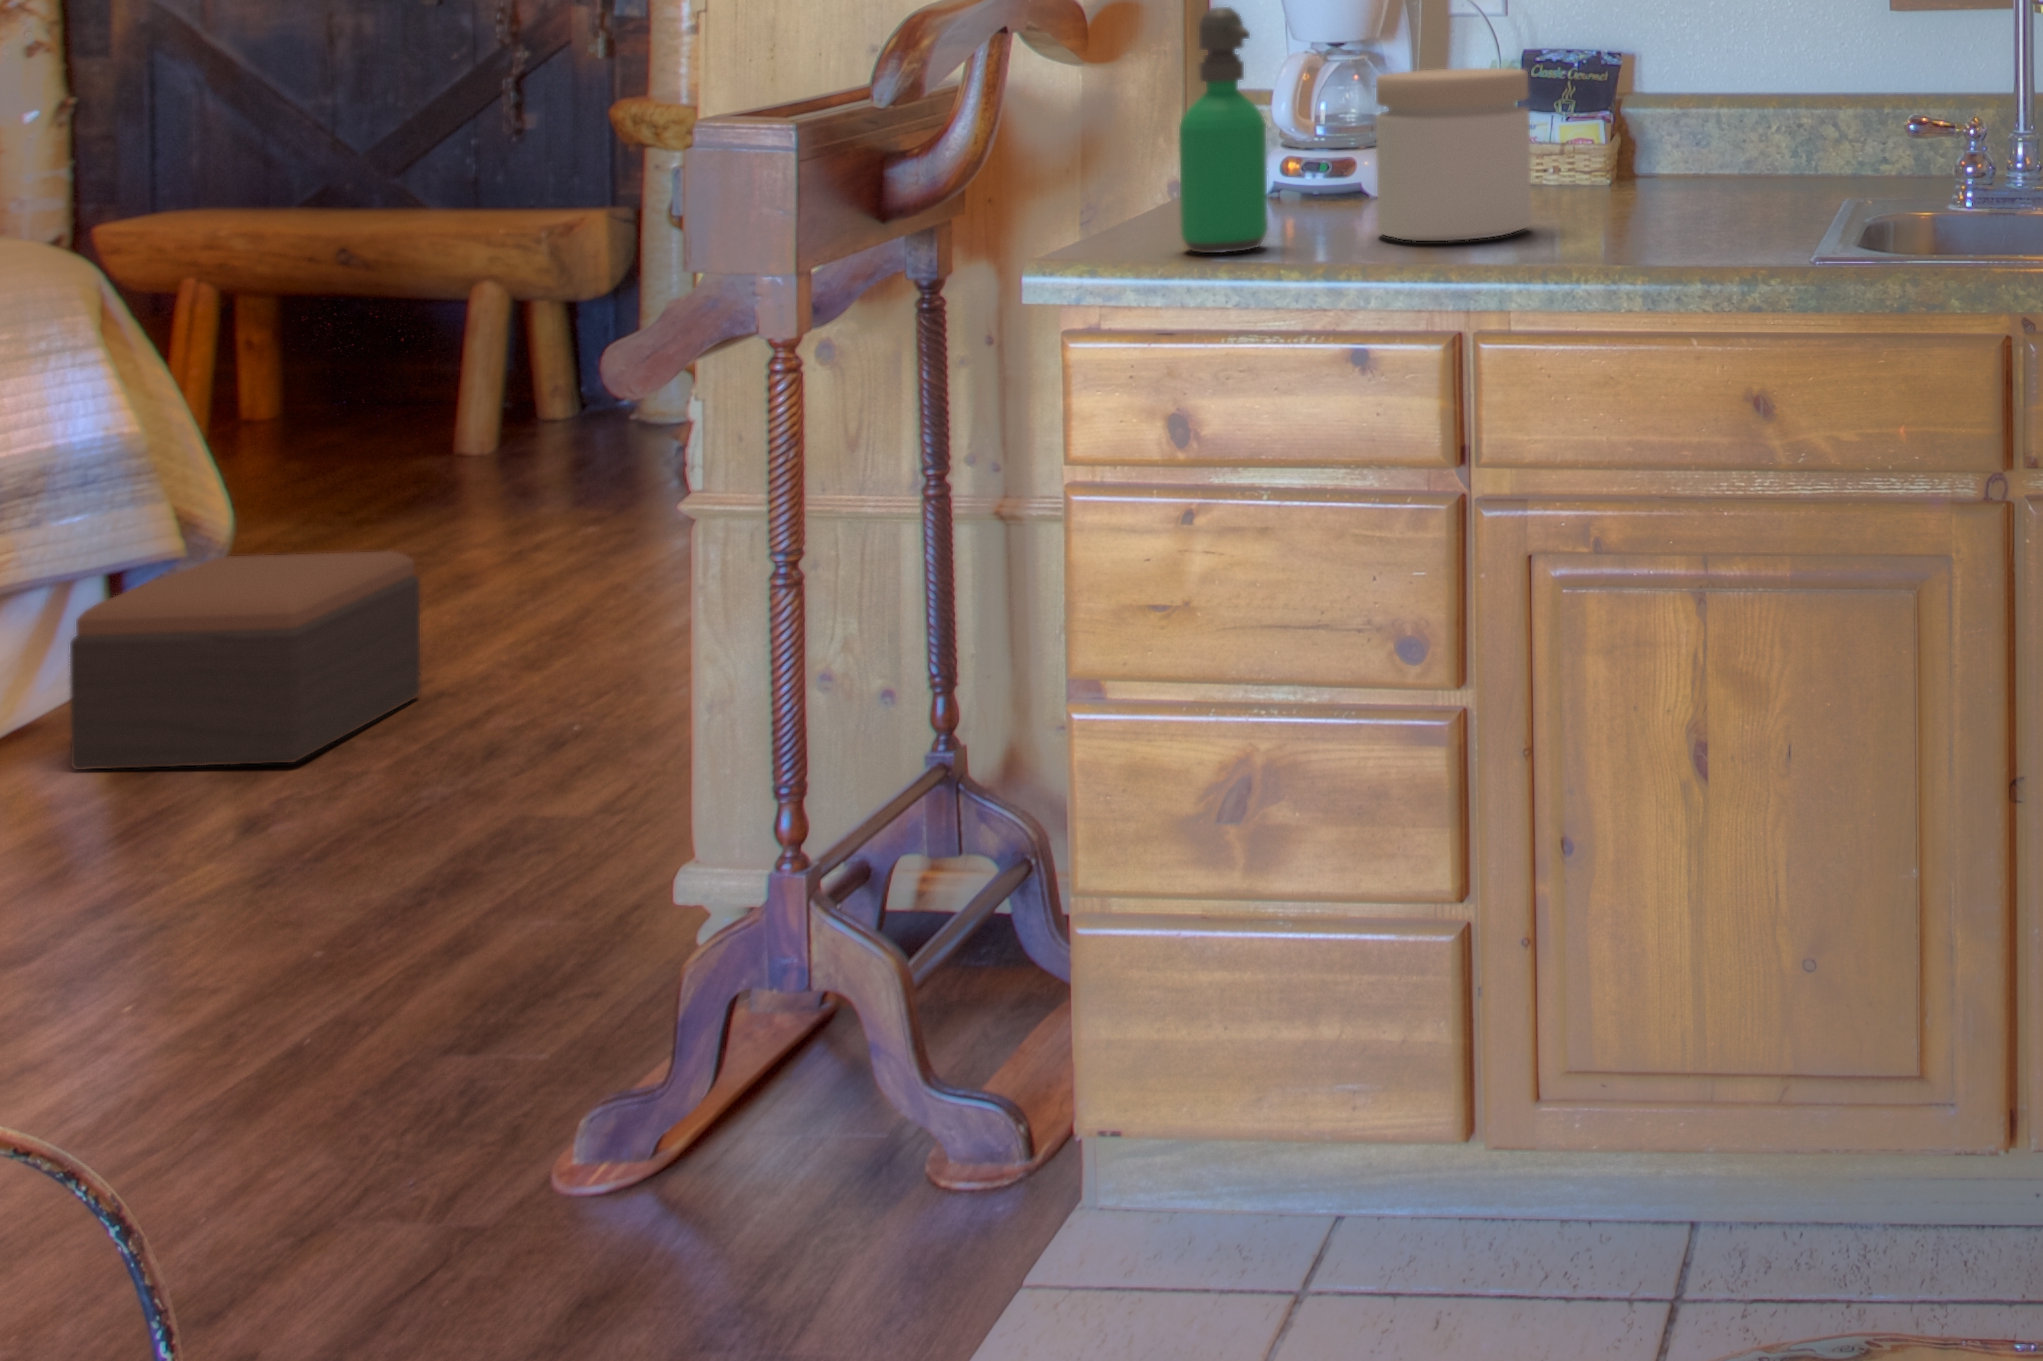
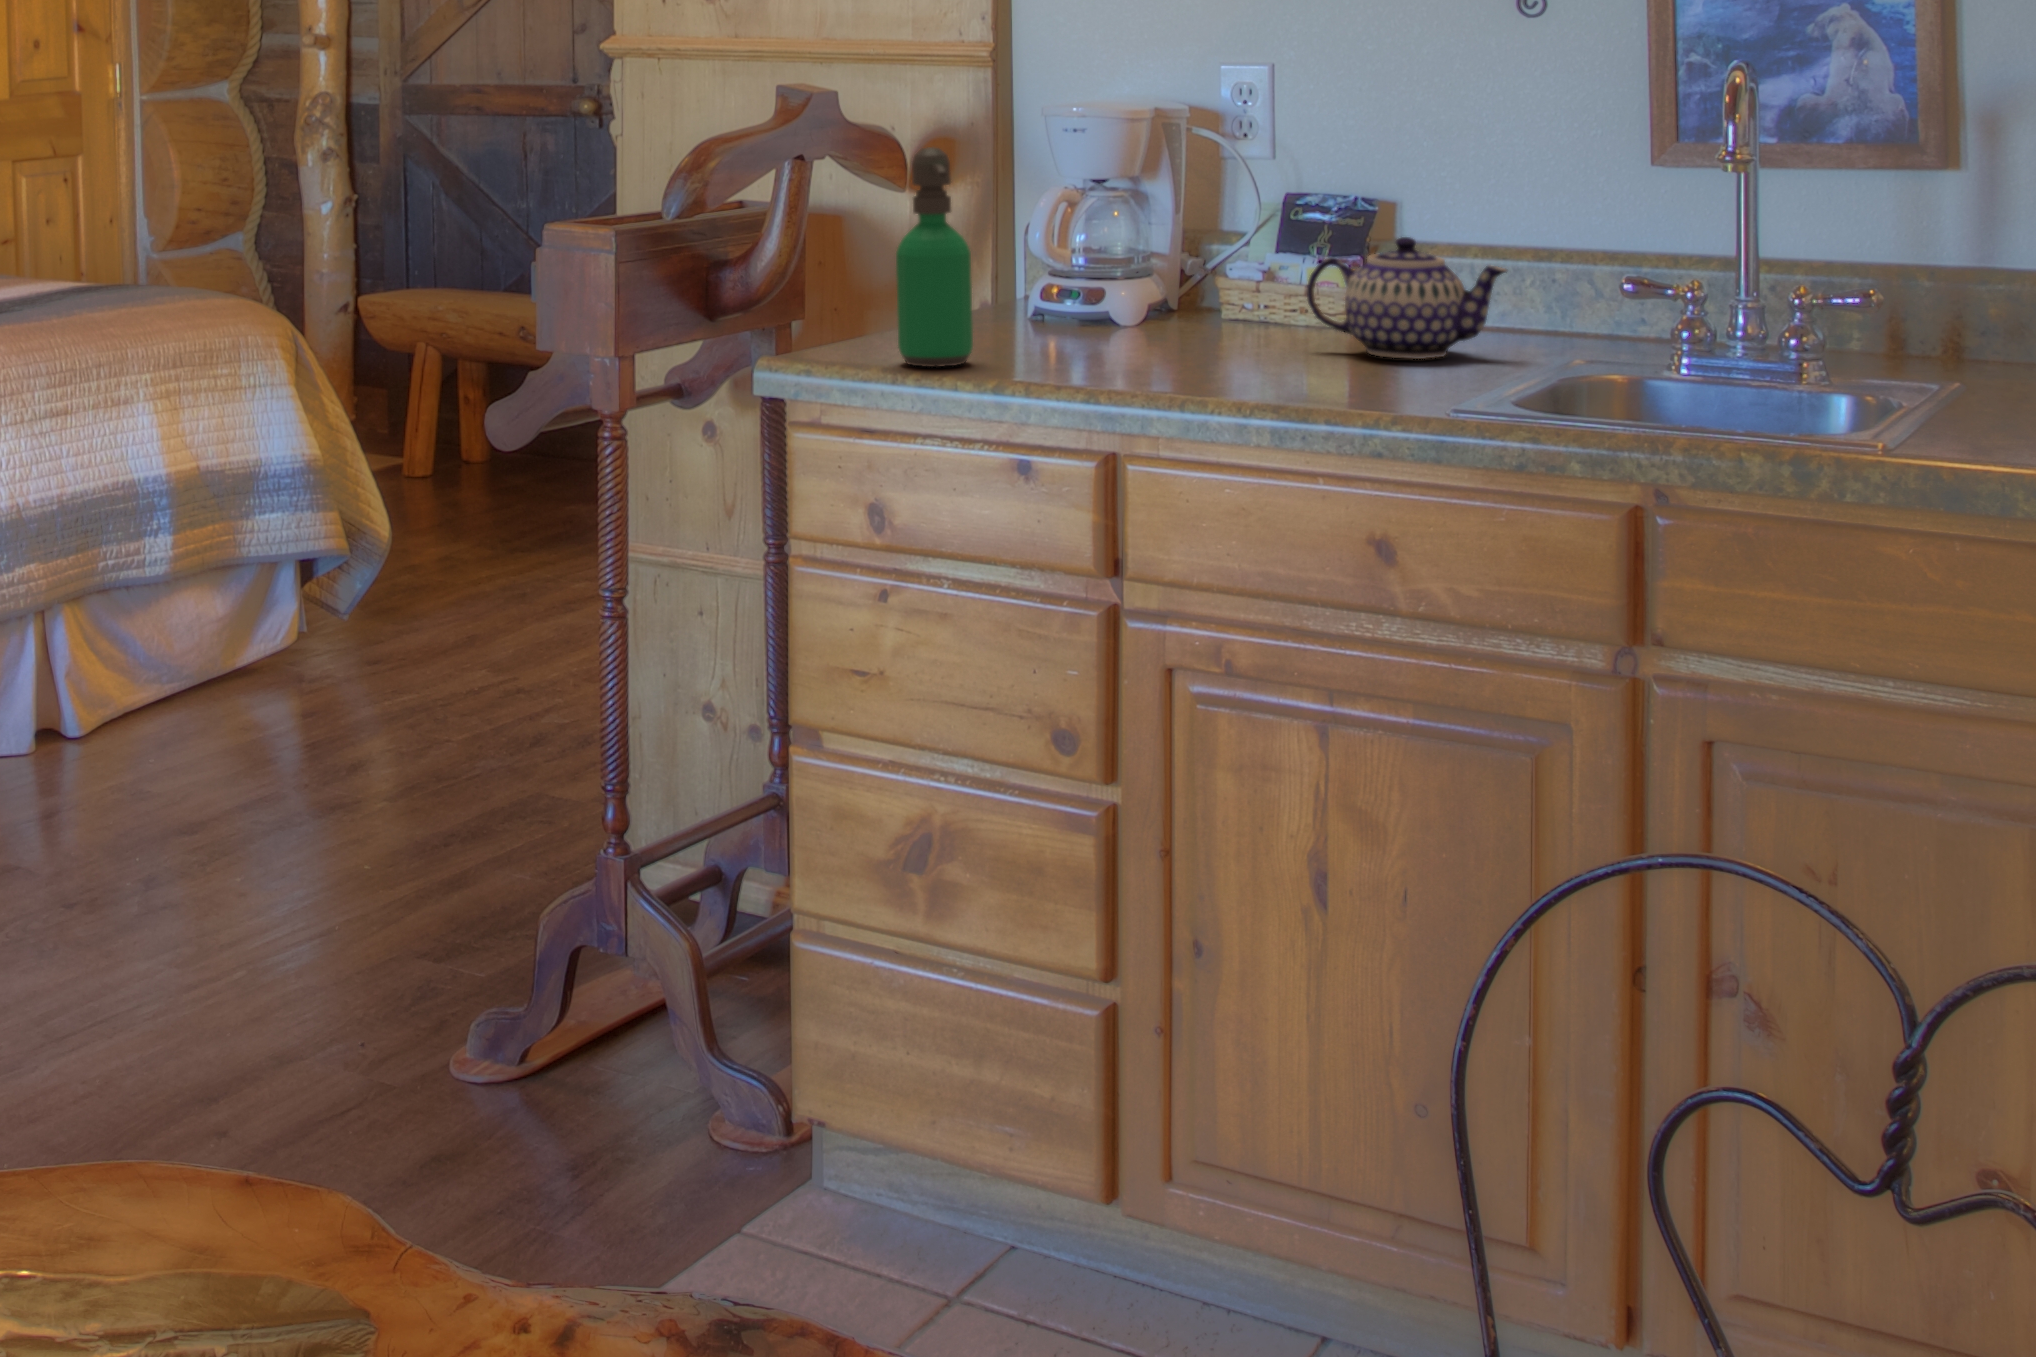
jar: present [1376,68,1532,241] -> none [1072,210,1219,370]
teapot: none [1600,87,1800,210] -> present [1307,237,1507,359]
footstool: present [70,551,421,770] -> none [286,540,518,704]

